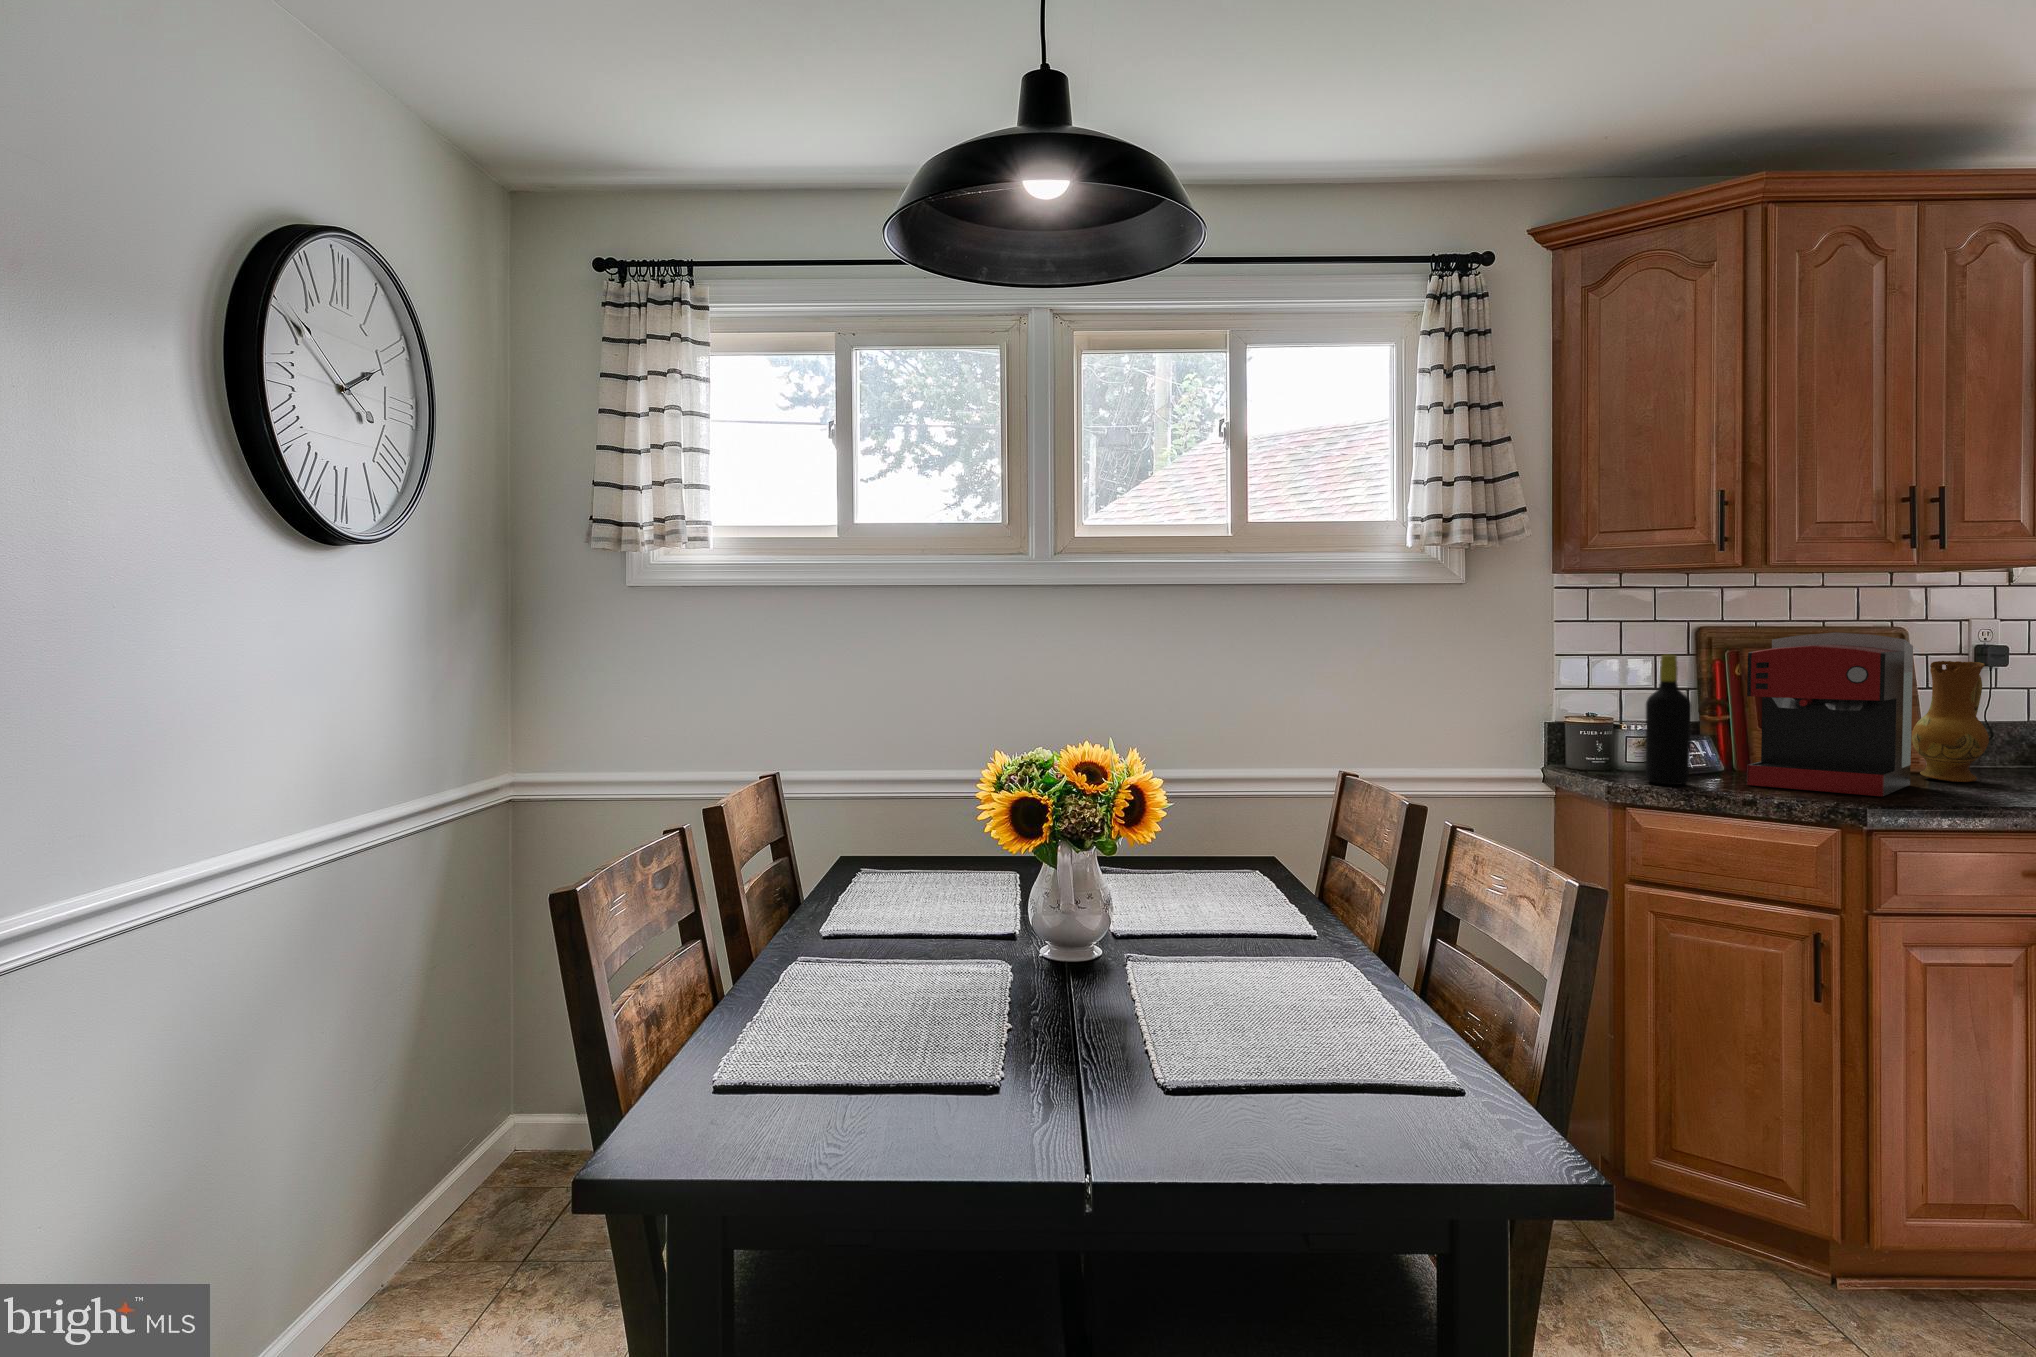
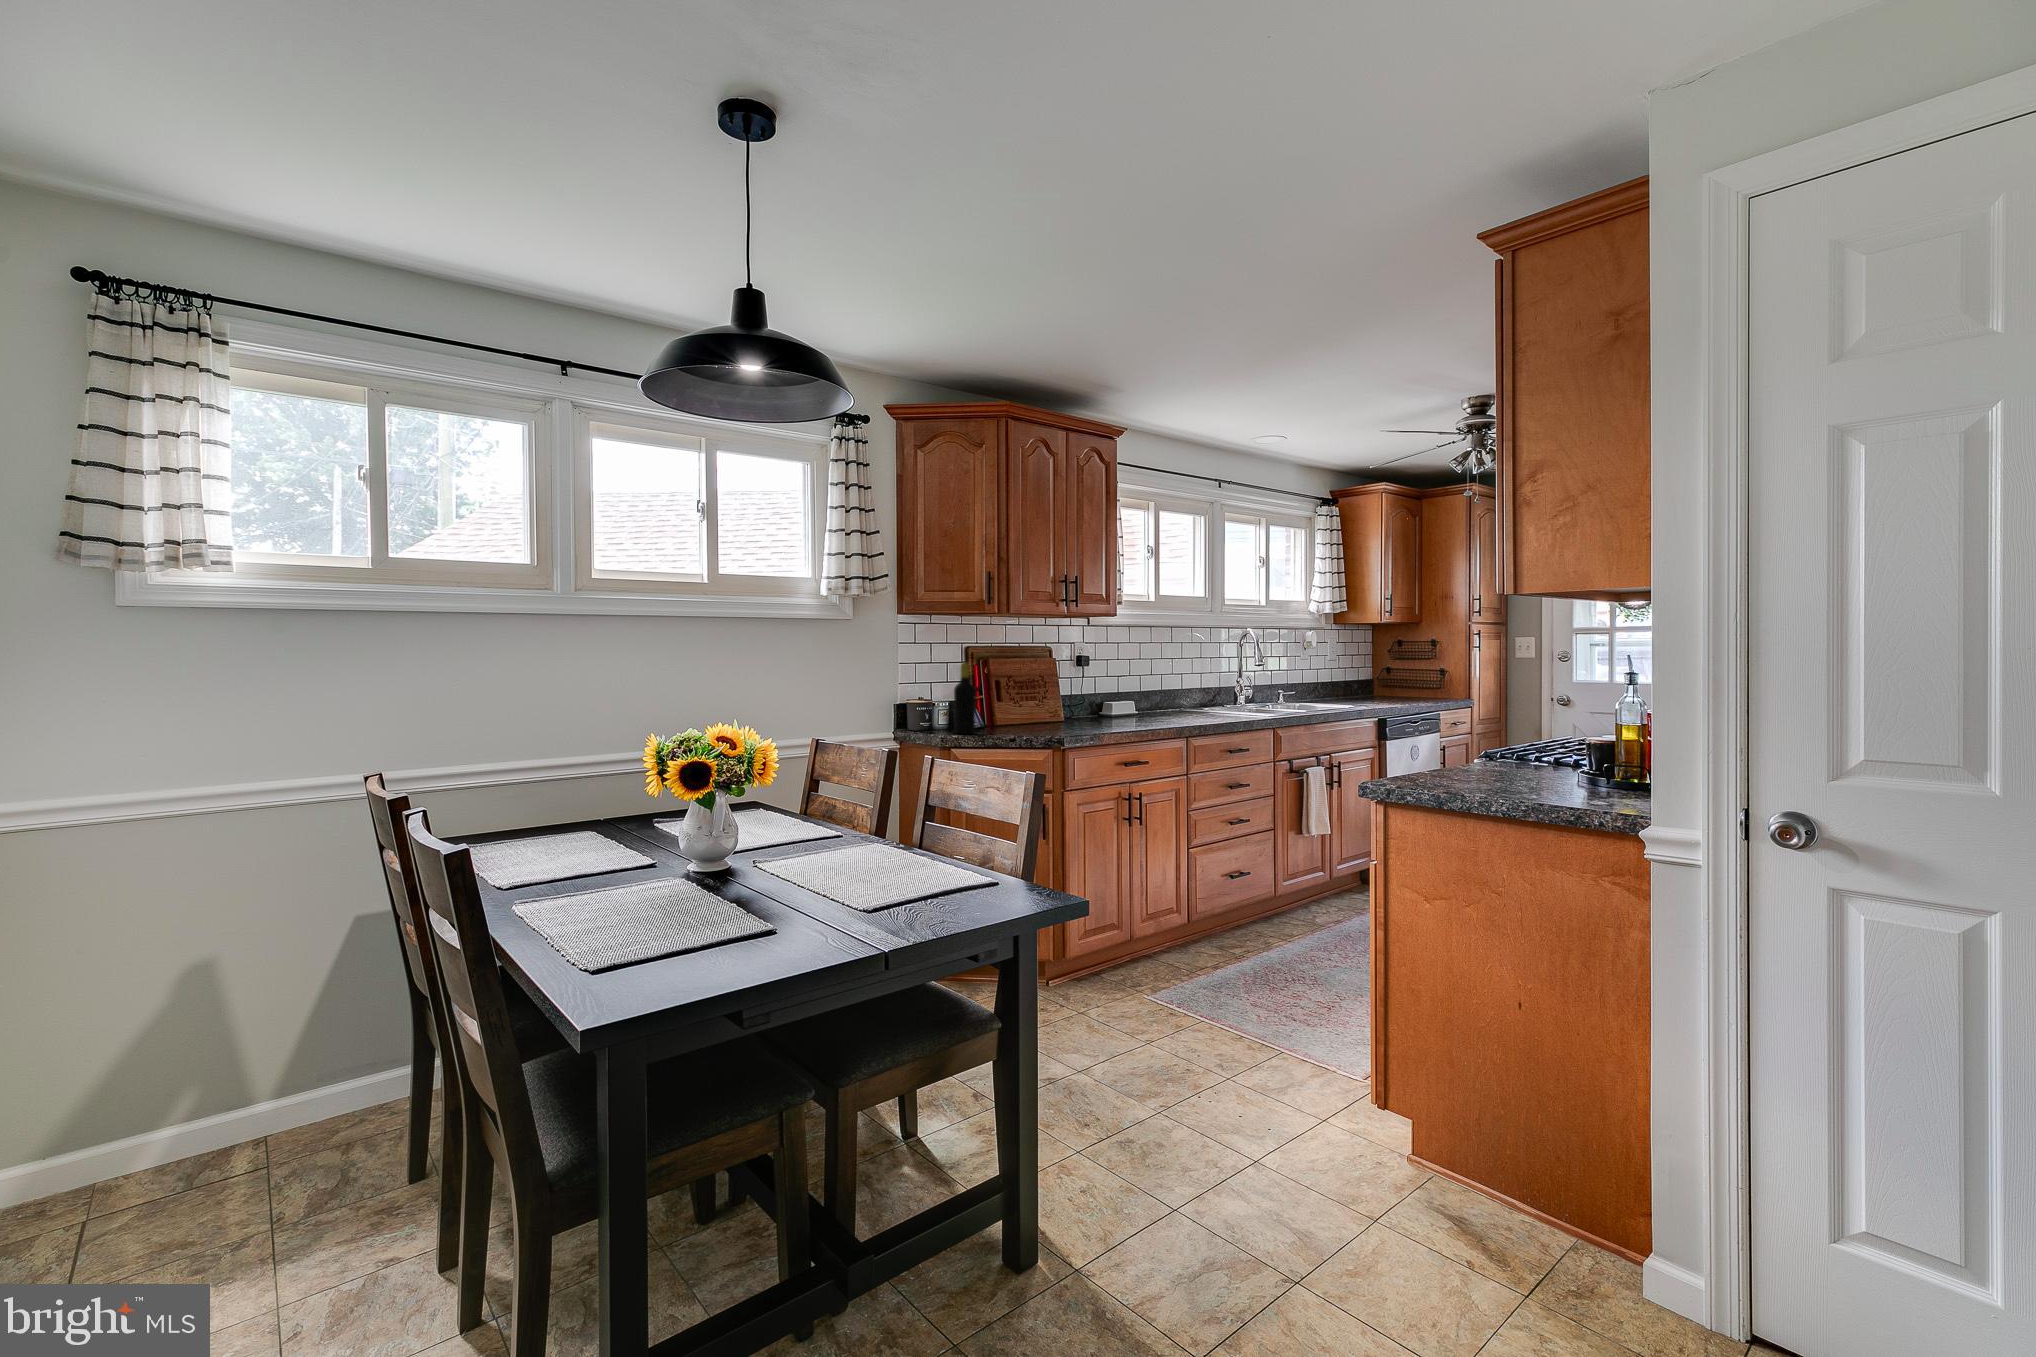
coffee maker: present [1747,632,1913,796] -> none [999,651,1061,732]
ceramic jug: present [1911,661,1989,782] -> none [1059,664,1087,724]

